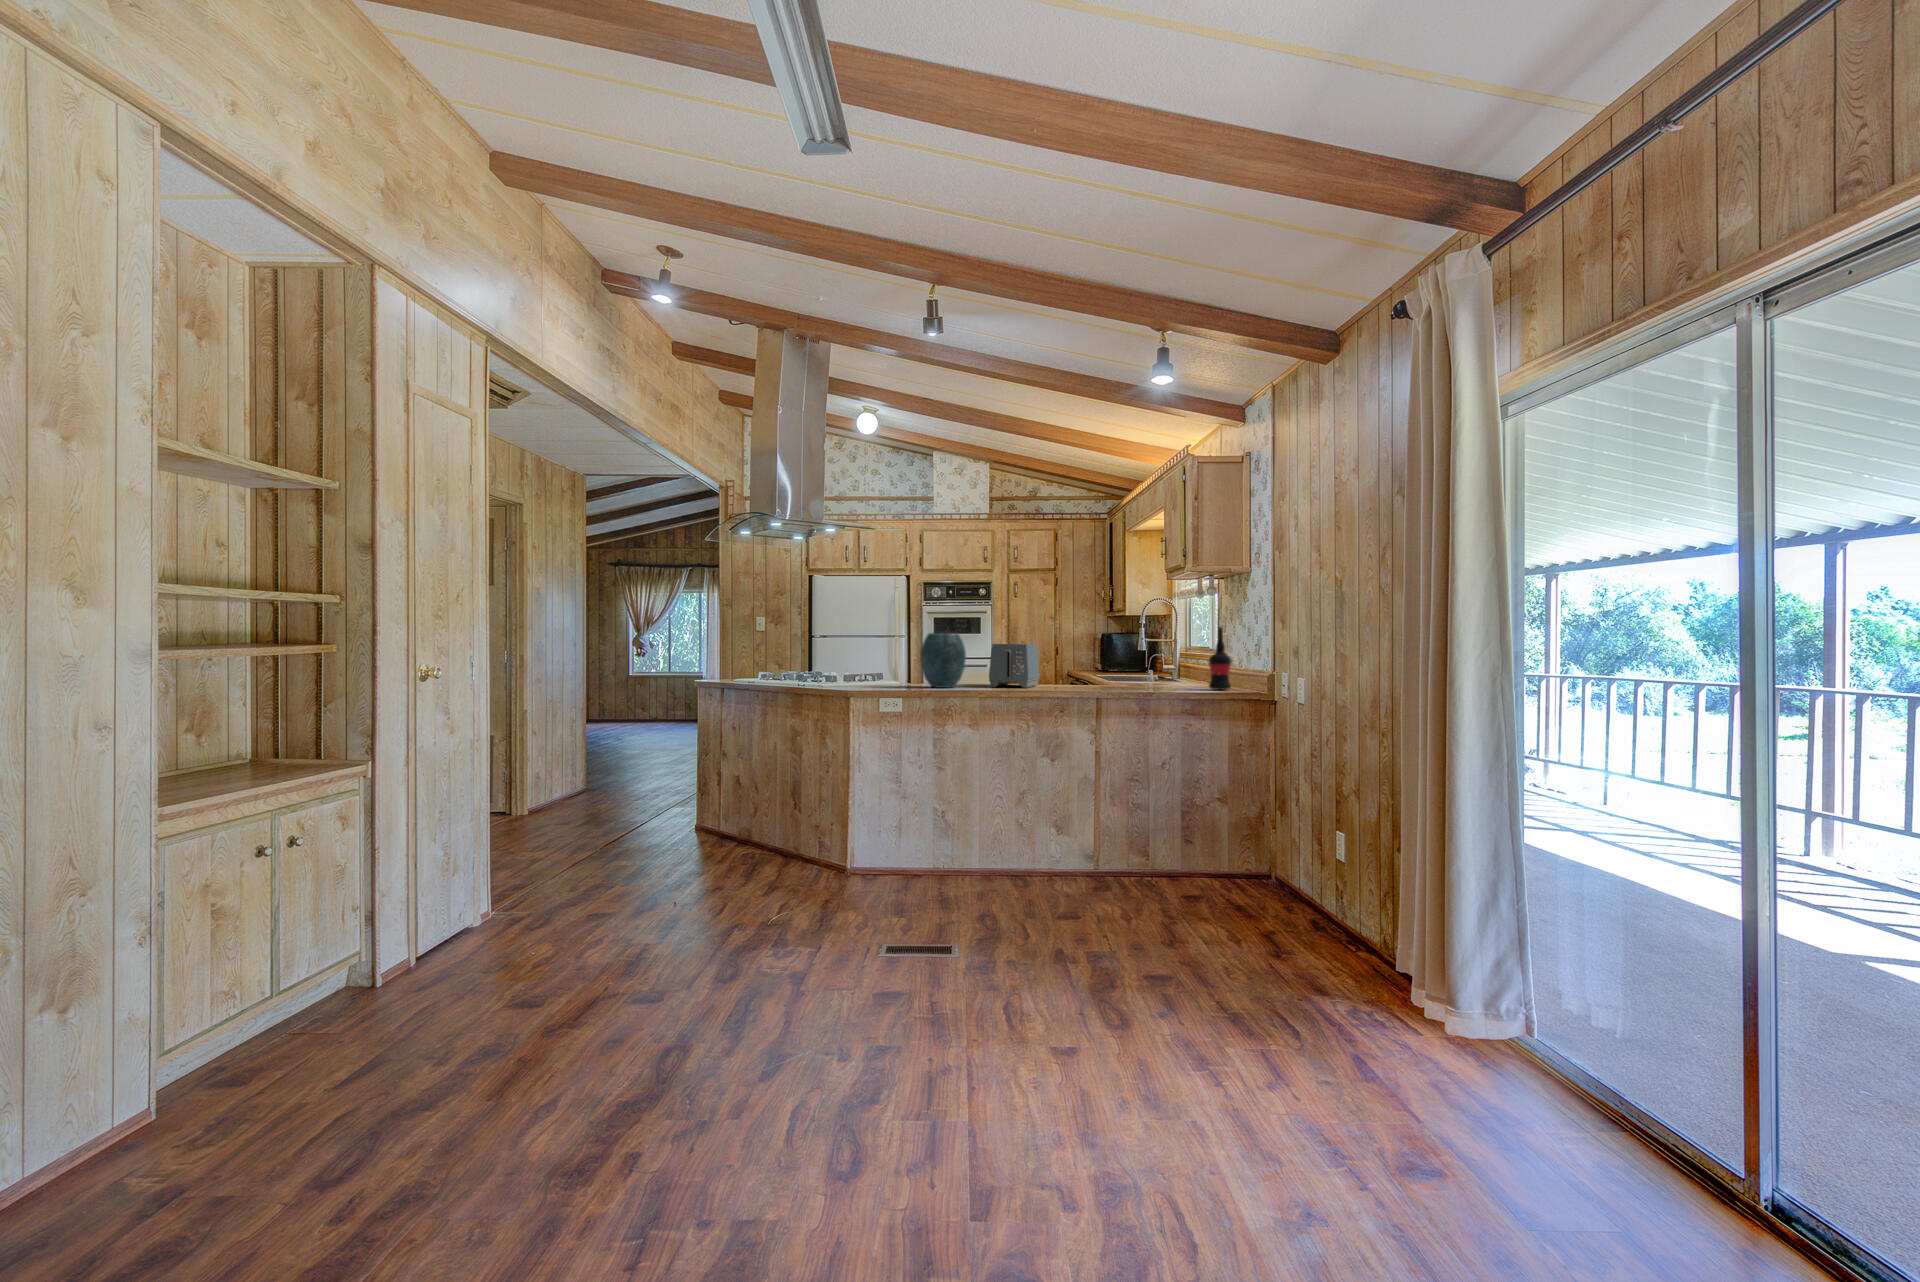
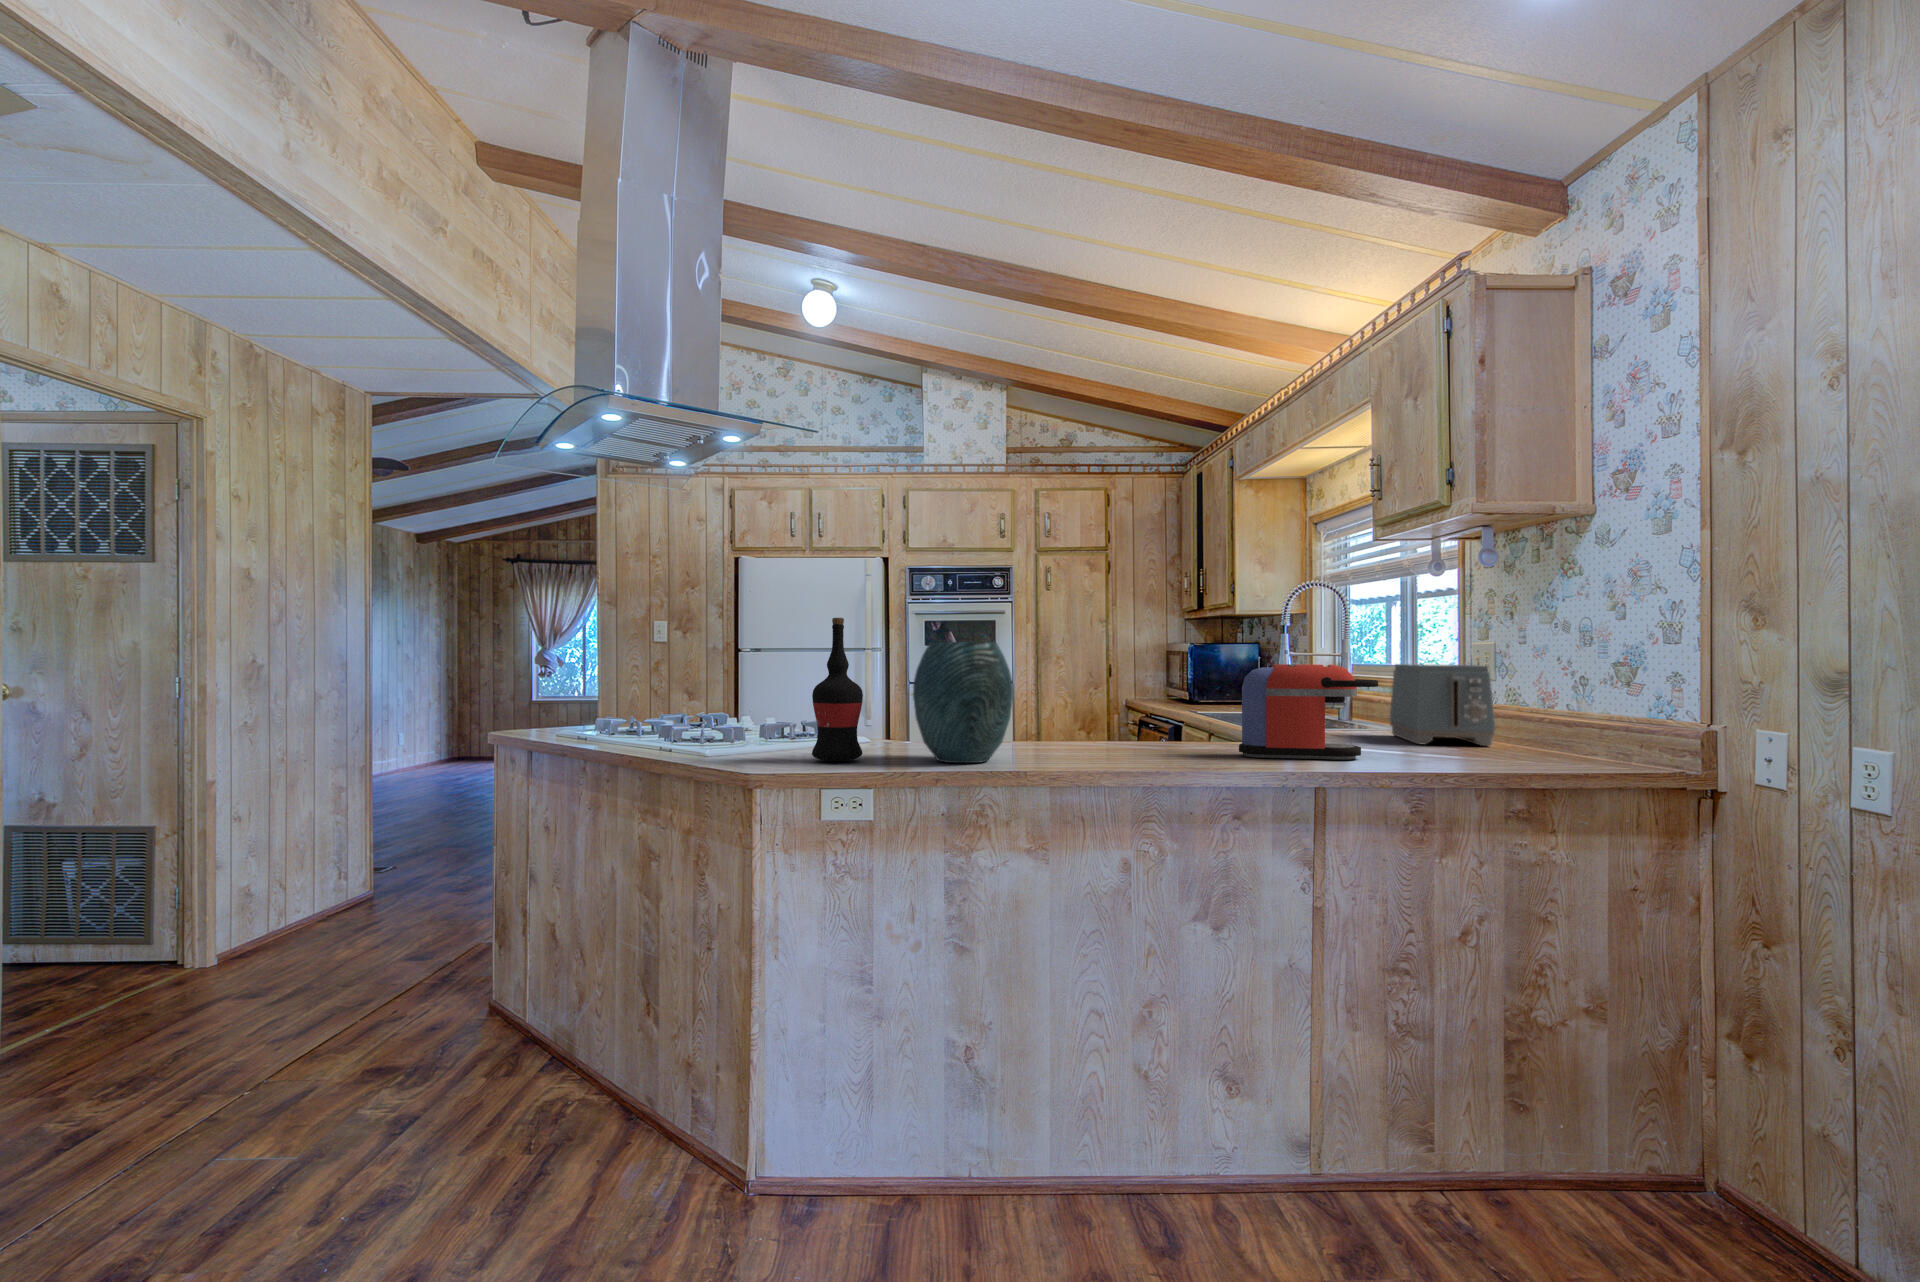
wine bottle: present [1209,626,1231,690] -> present [812,618,863,761]
toaster: present [989,644,1039,688] -> present [1390,664,1495,746]
coffee maker: none [1075,644,1139,689] -> present [1239,664,1378,760]

